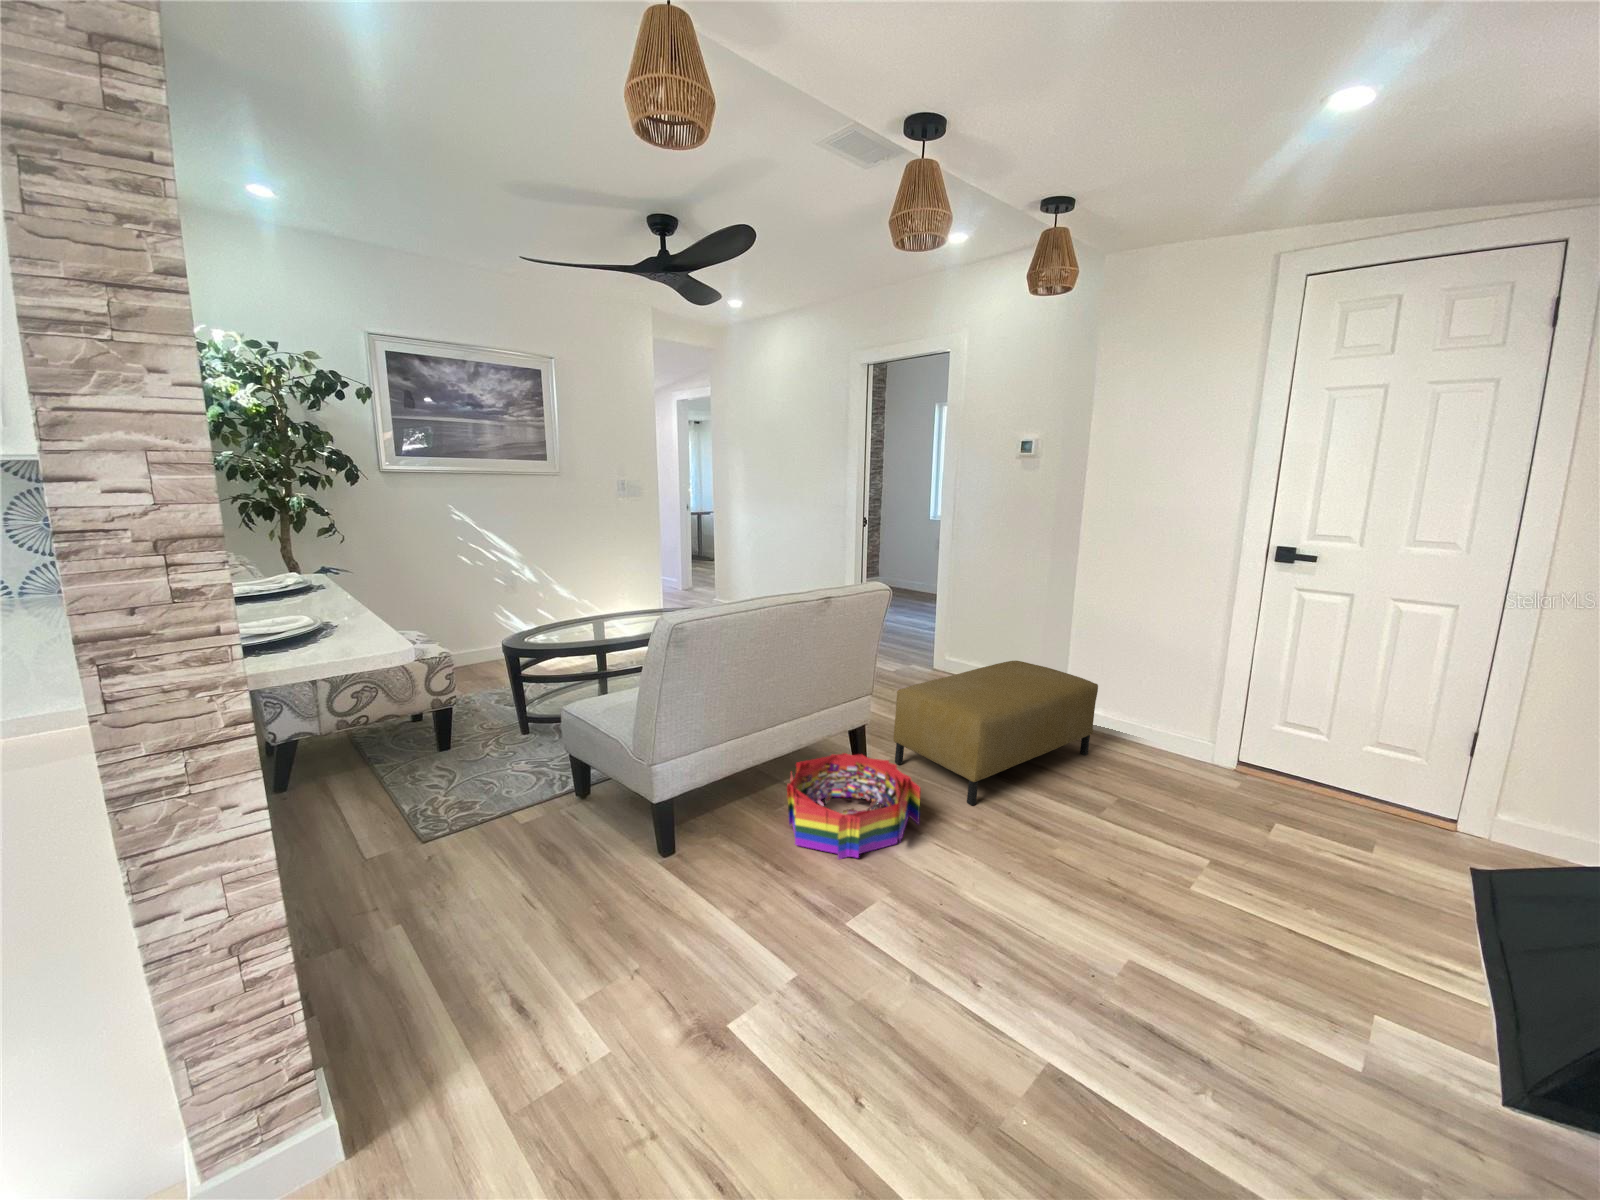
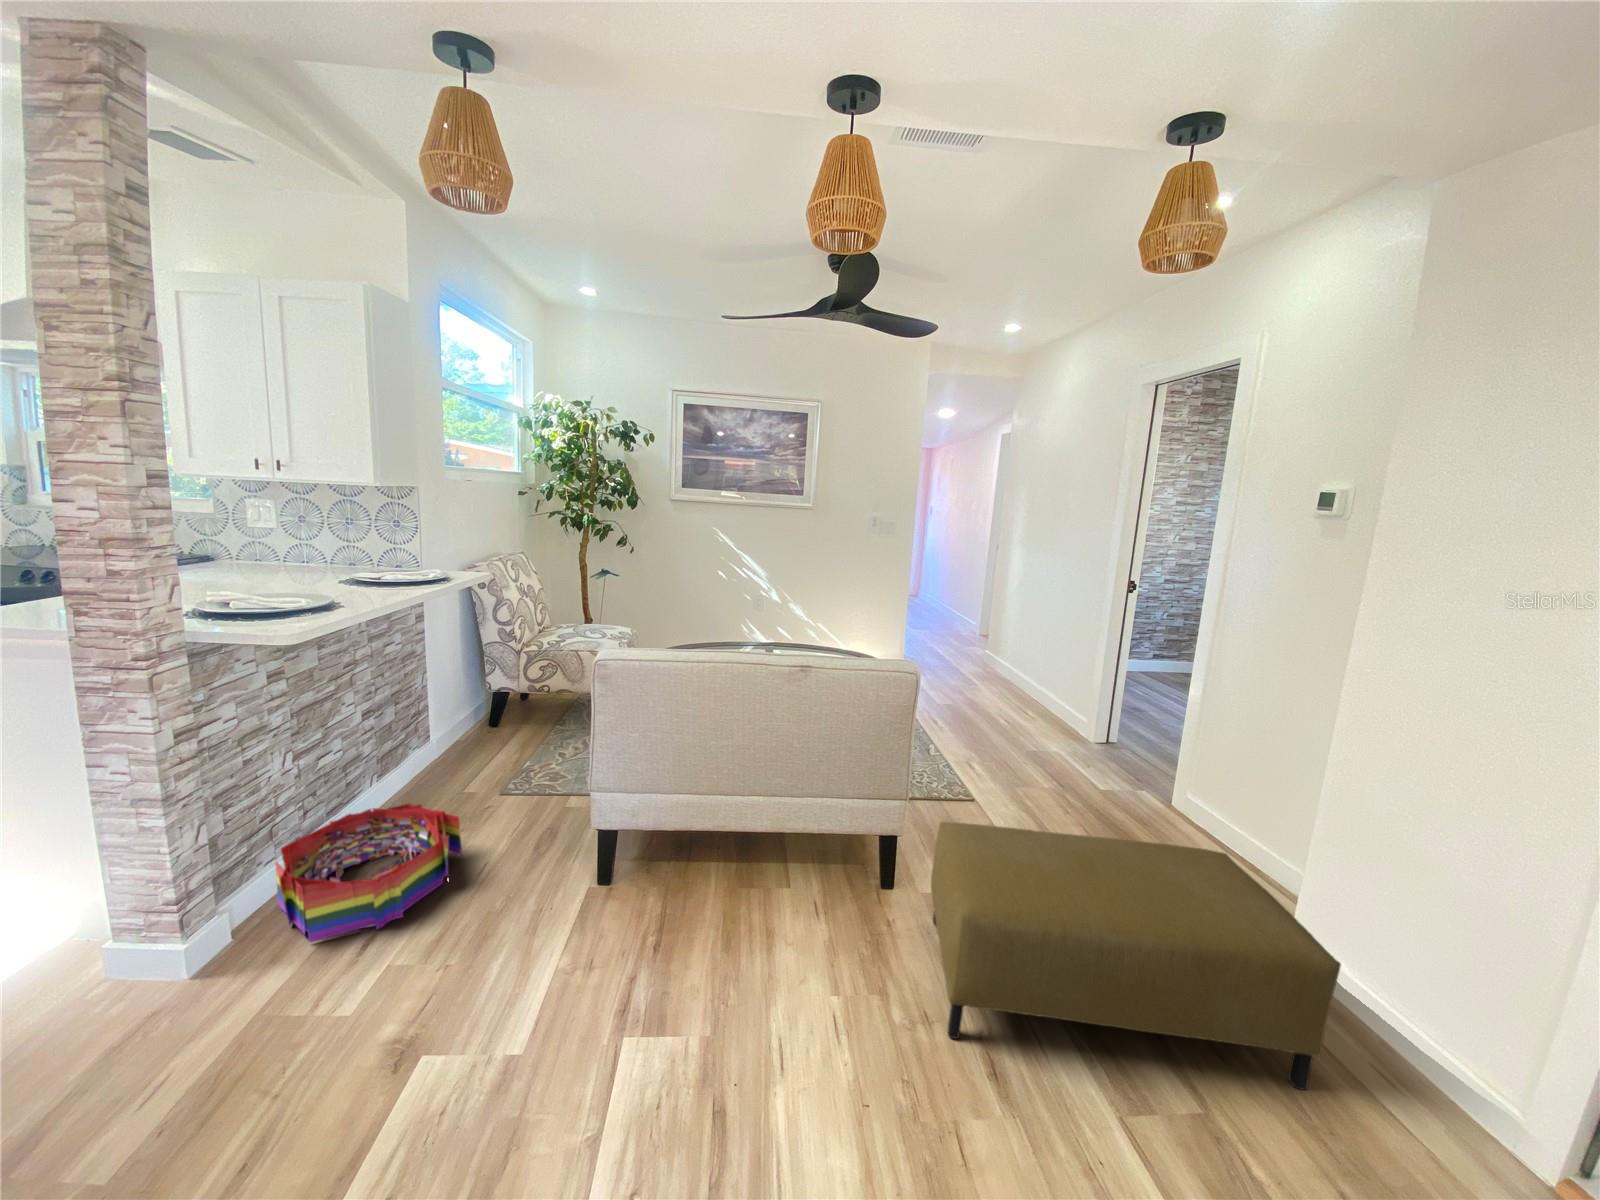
storage bin: present [787,753,920,859] -> present [276,803,462,942]

